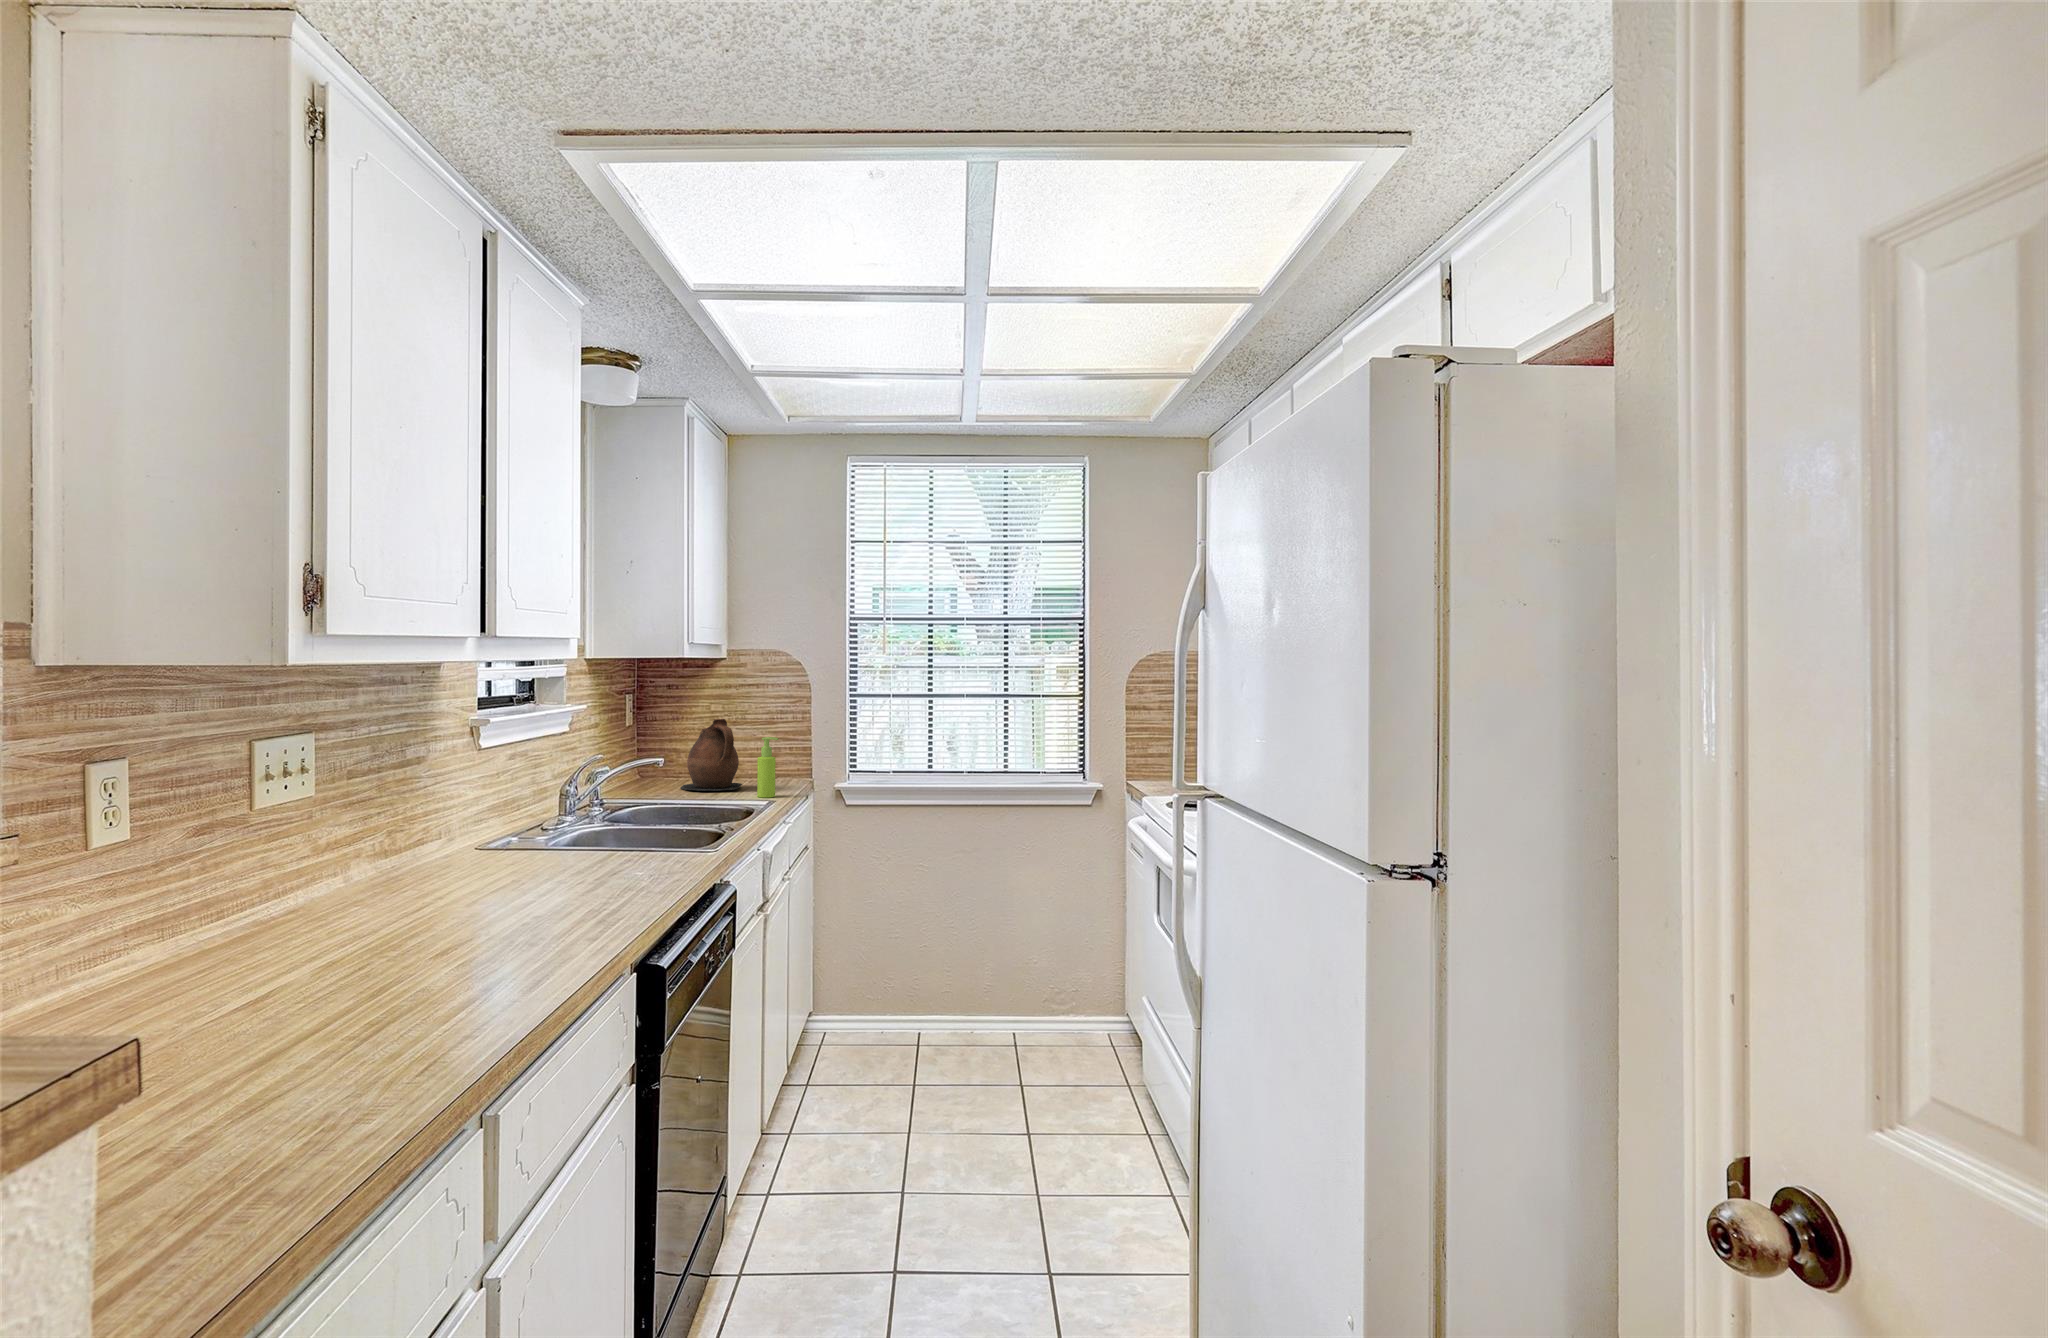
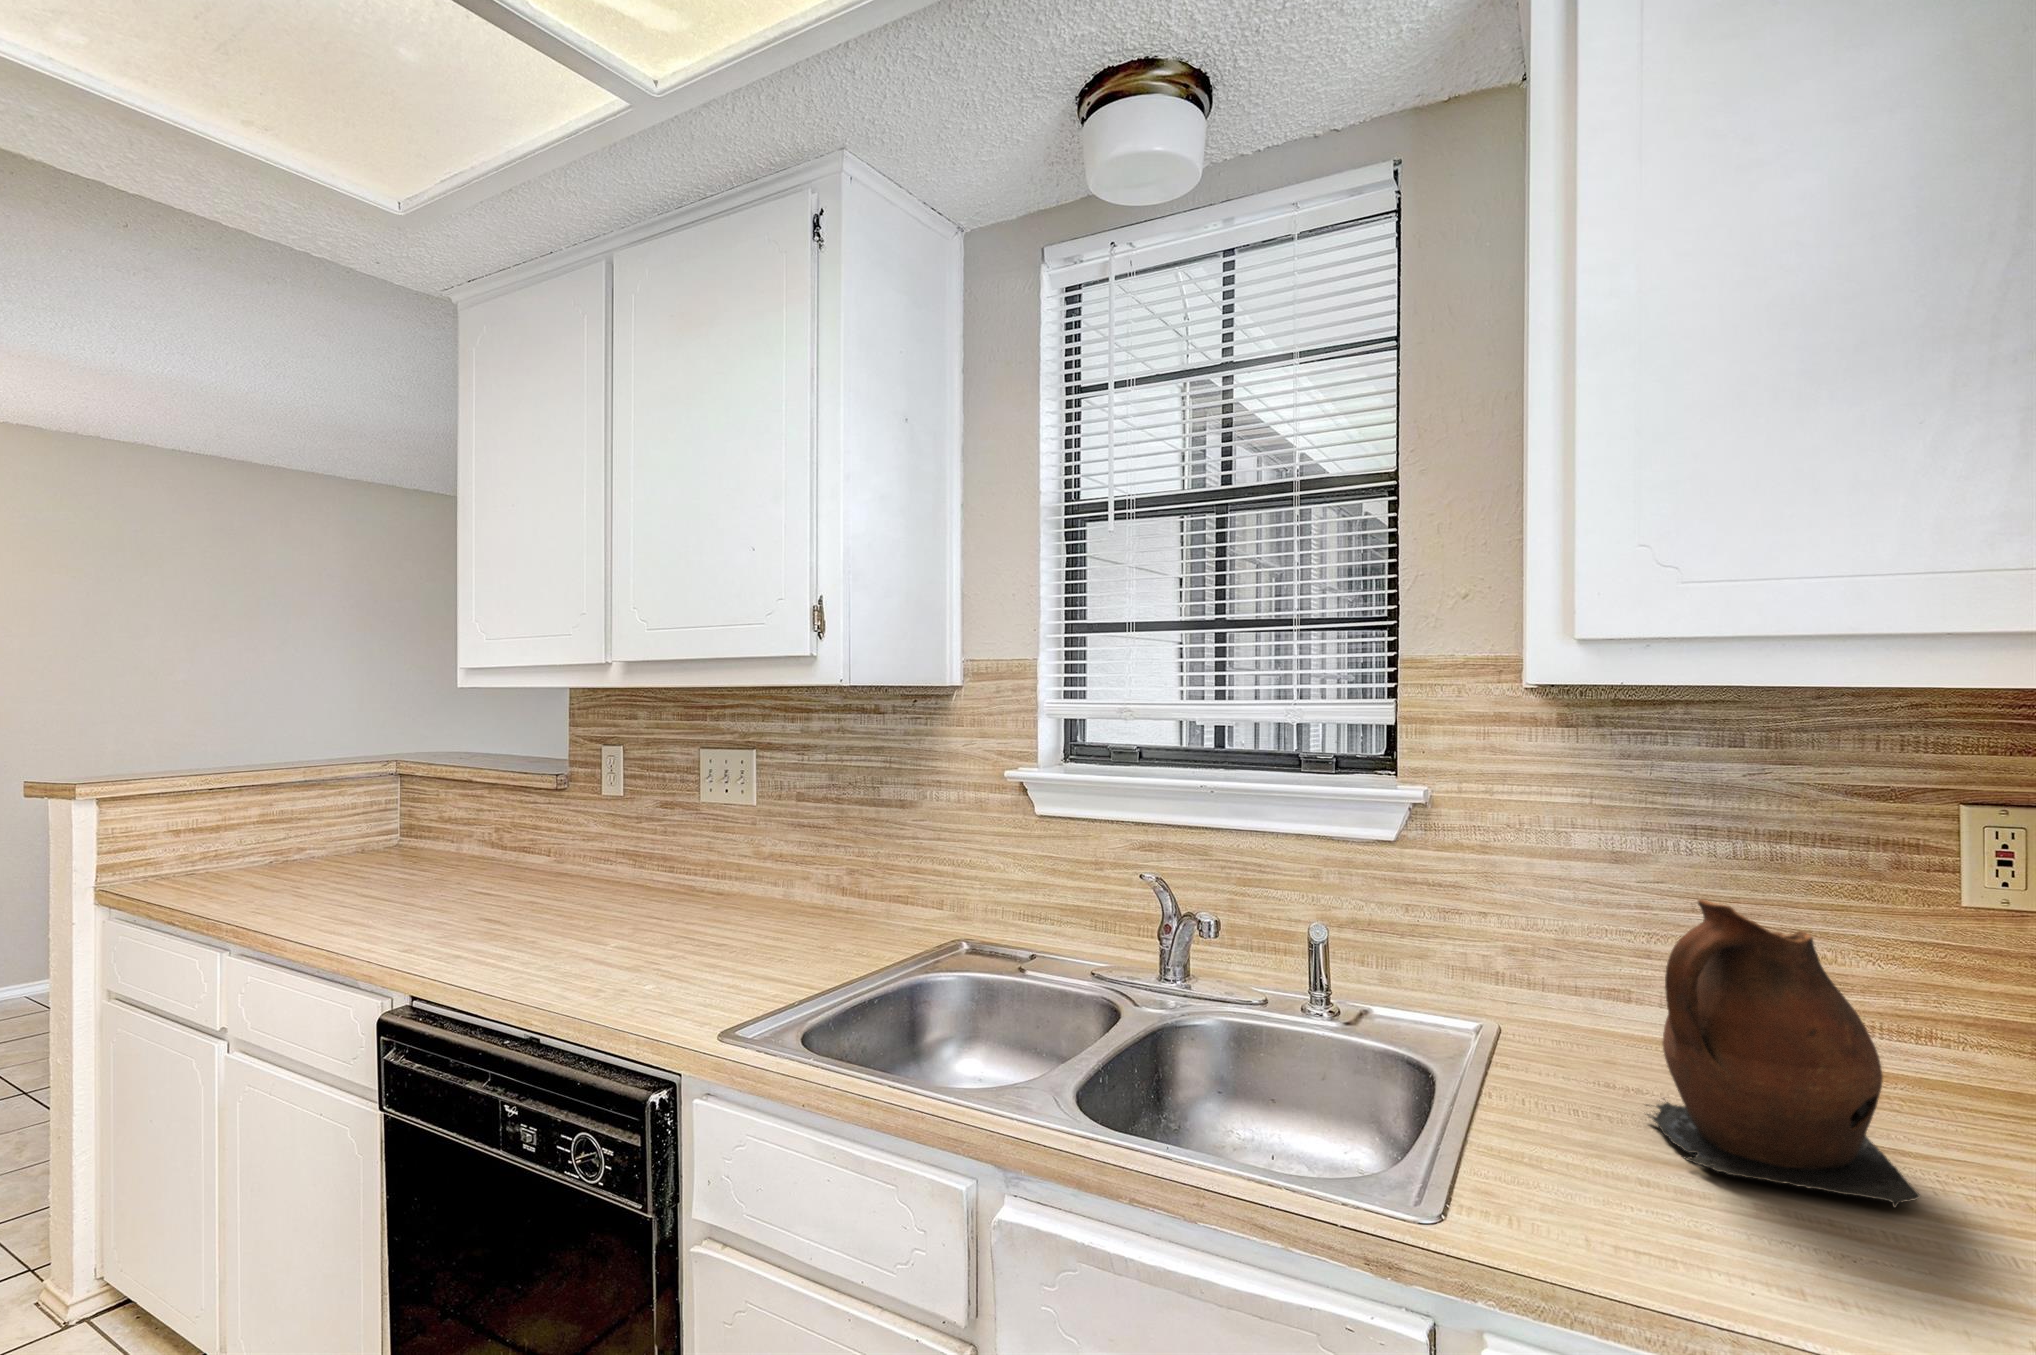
soap dispenser: present [757,737,779,798] -> none [1549,983,1624,1227]

